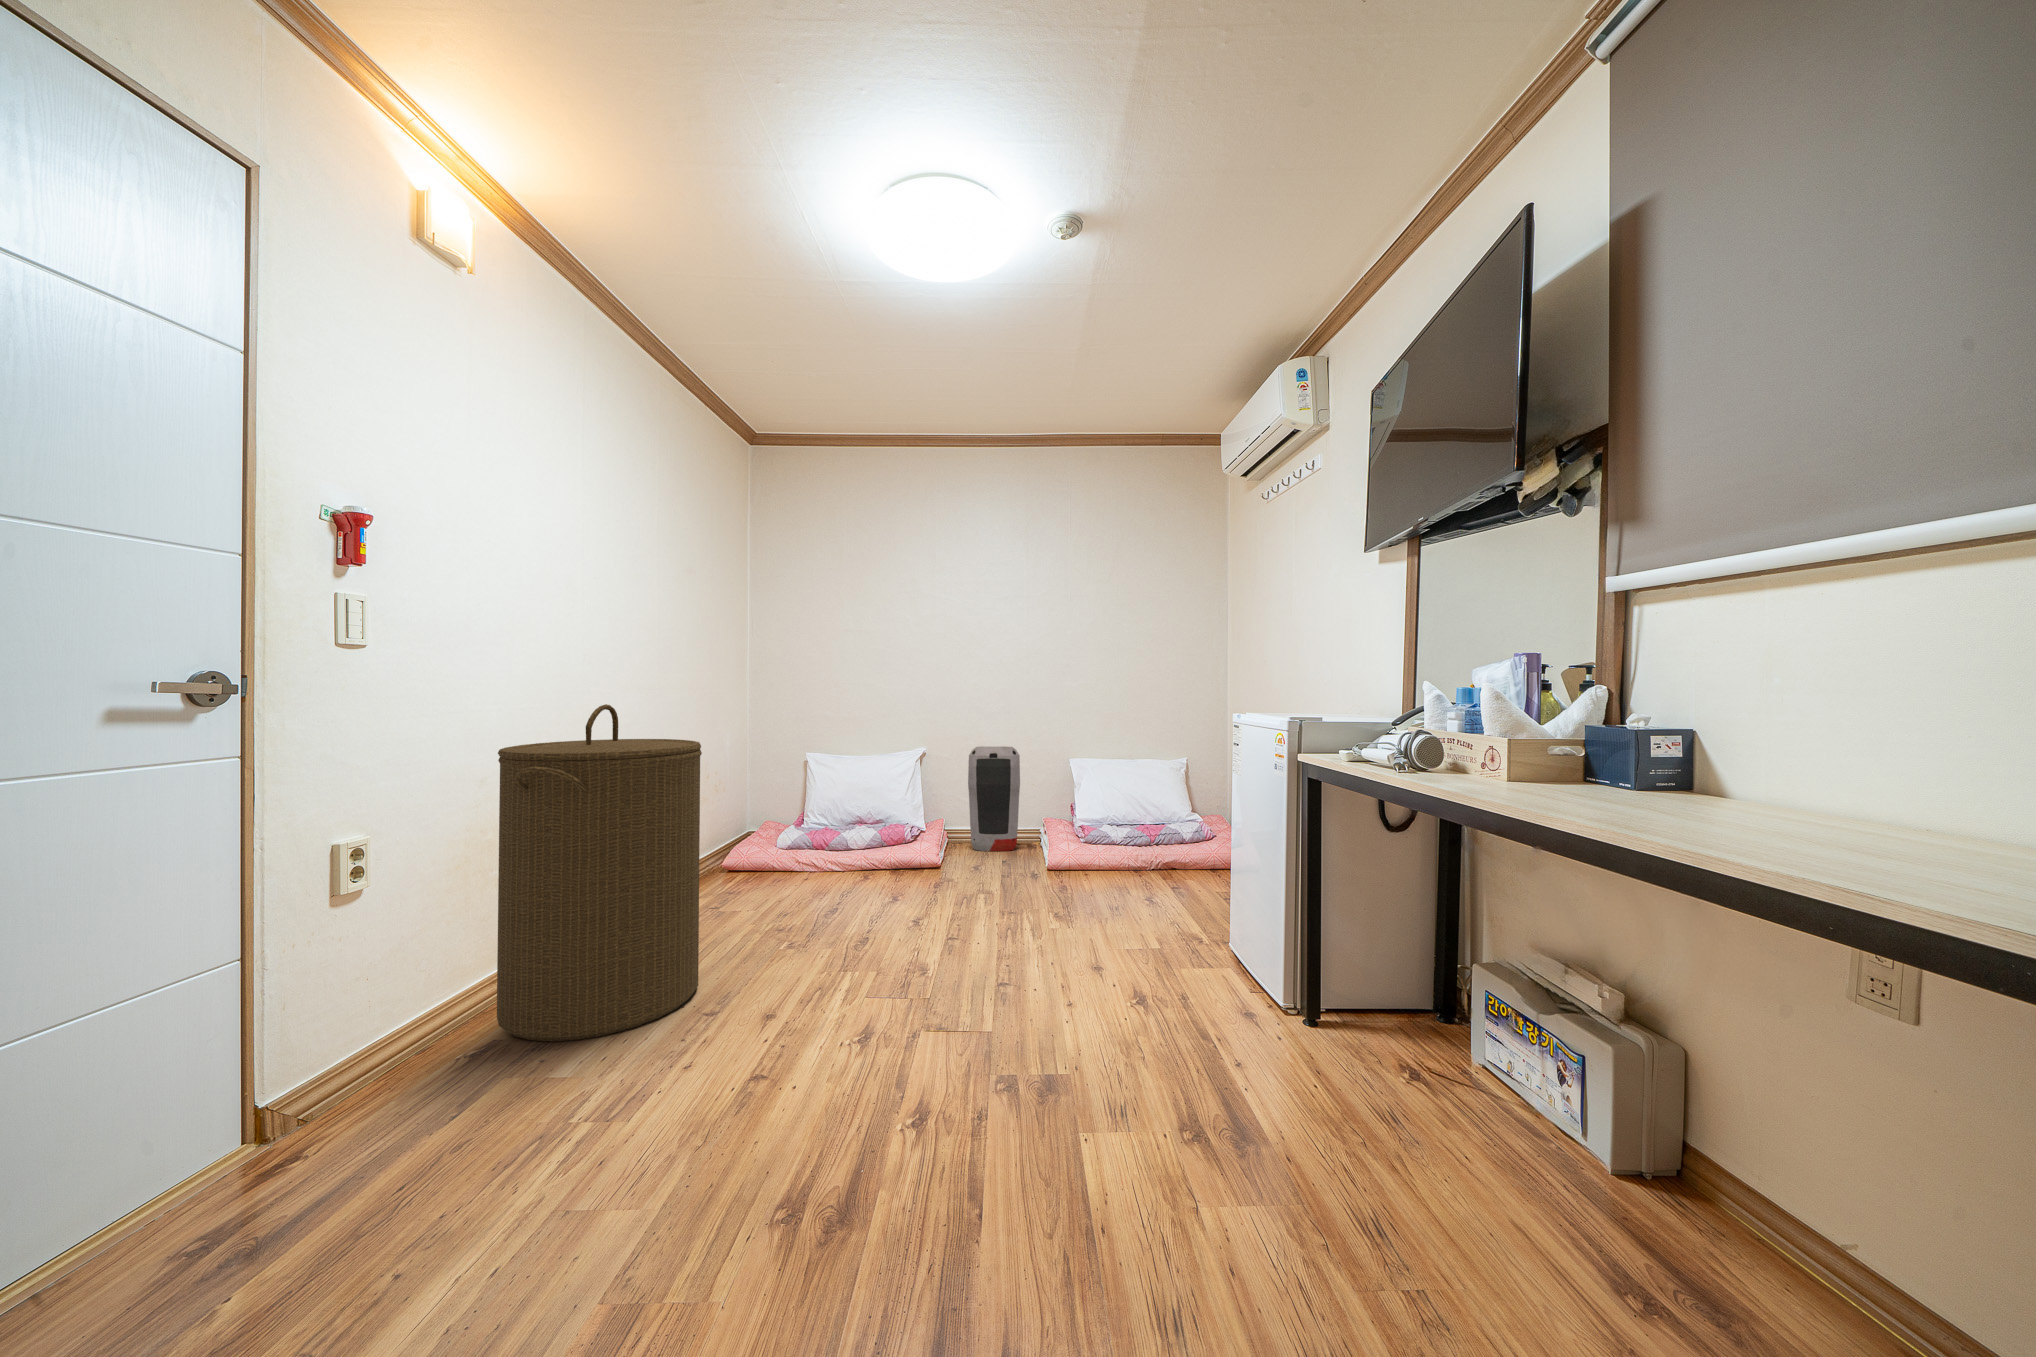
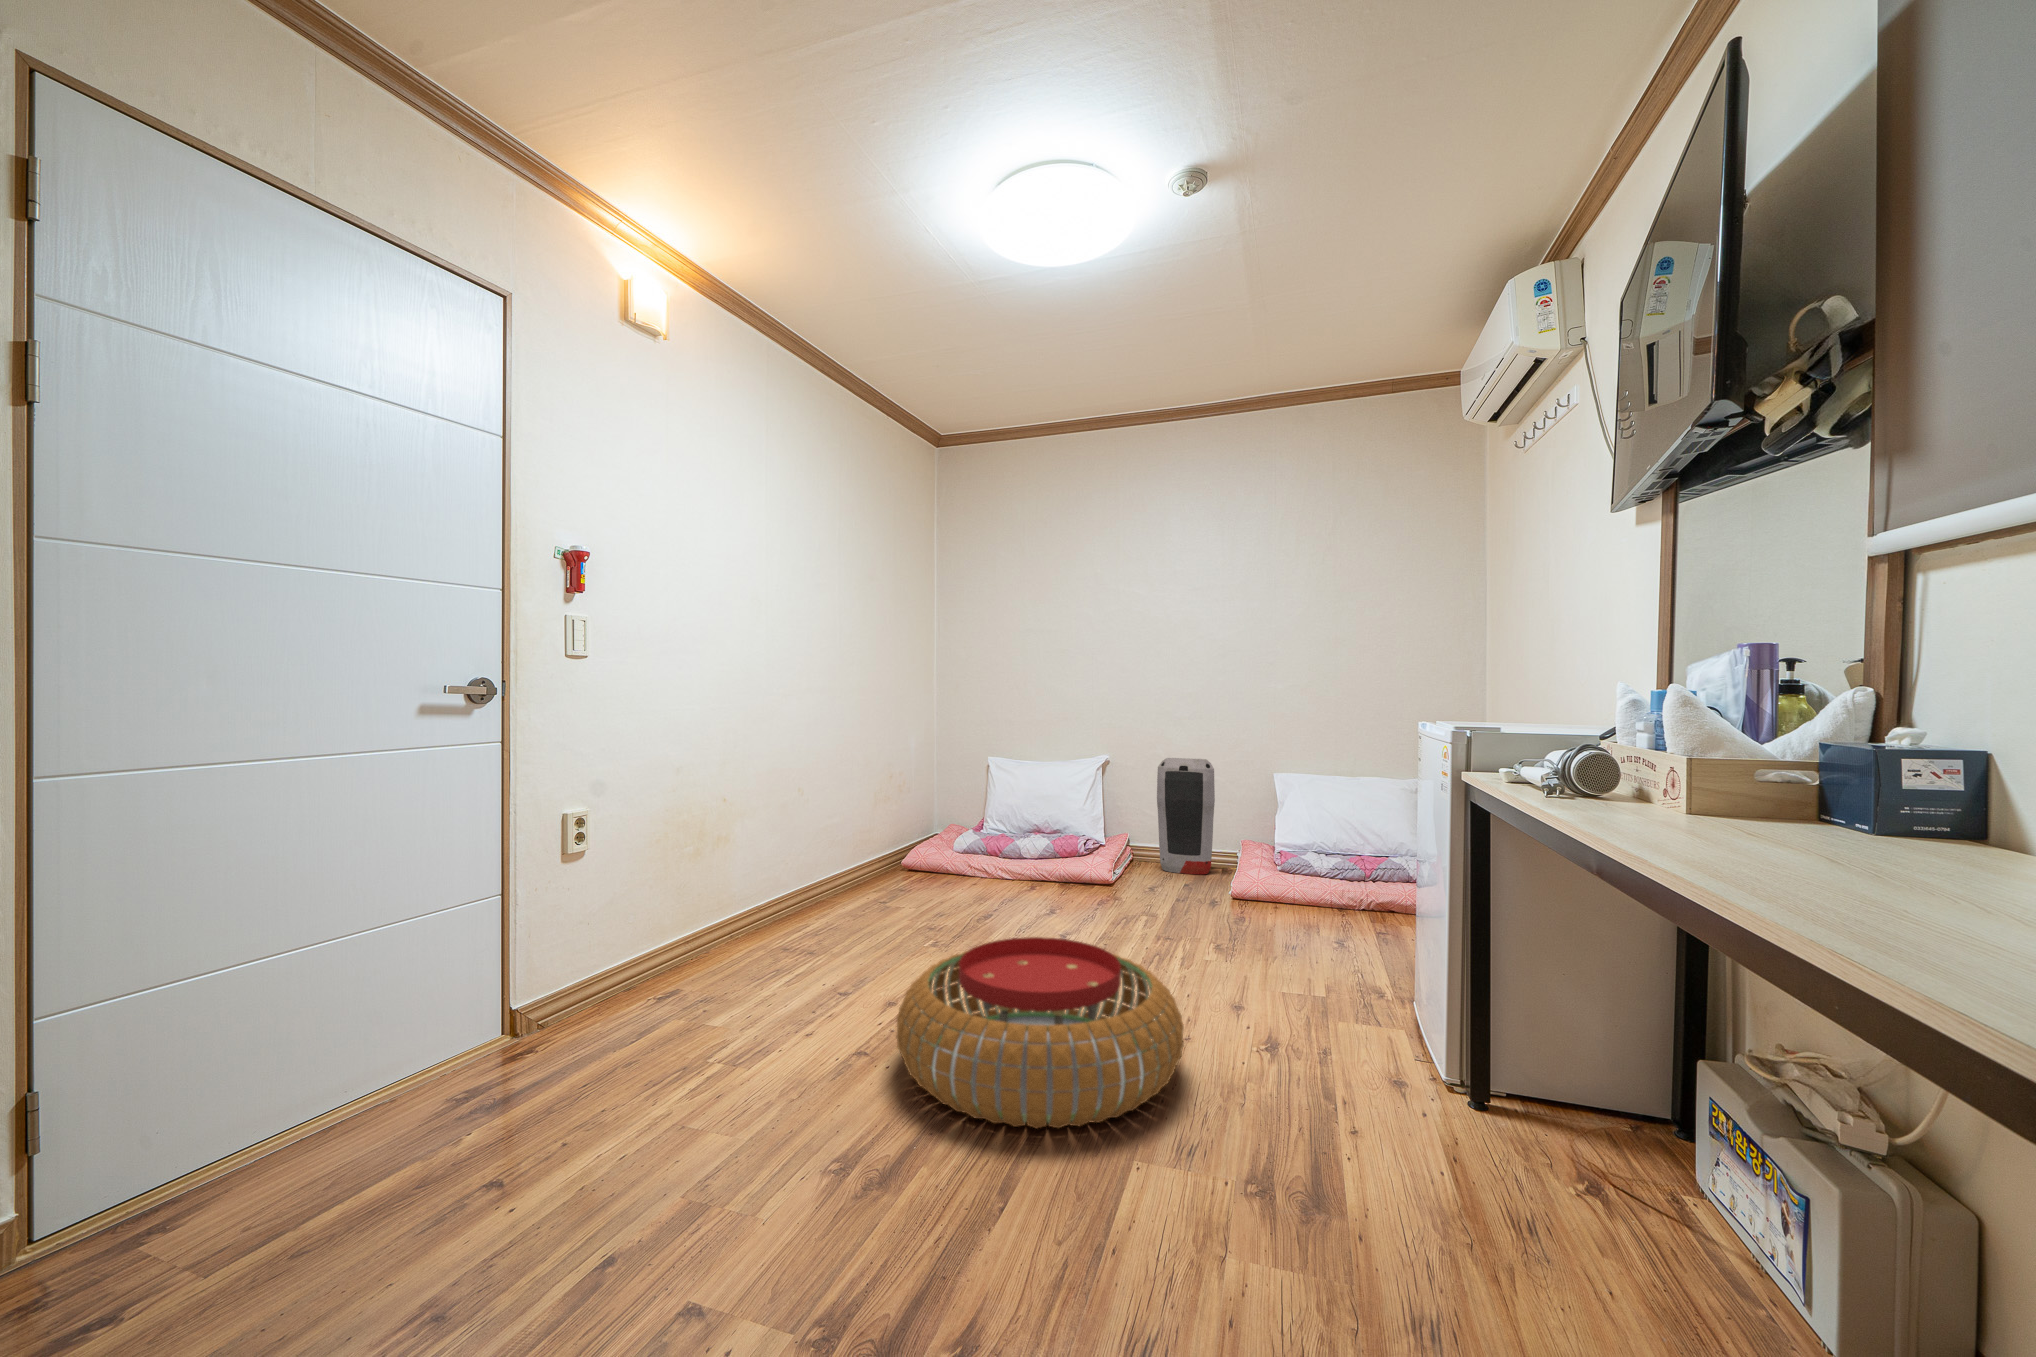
laundry hamper: present [497,704,702,1041] -> none [683,704,851,999]
pouf: none [802,928,1086,1125] -> present [896,937,1184,1128]

